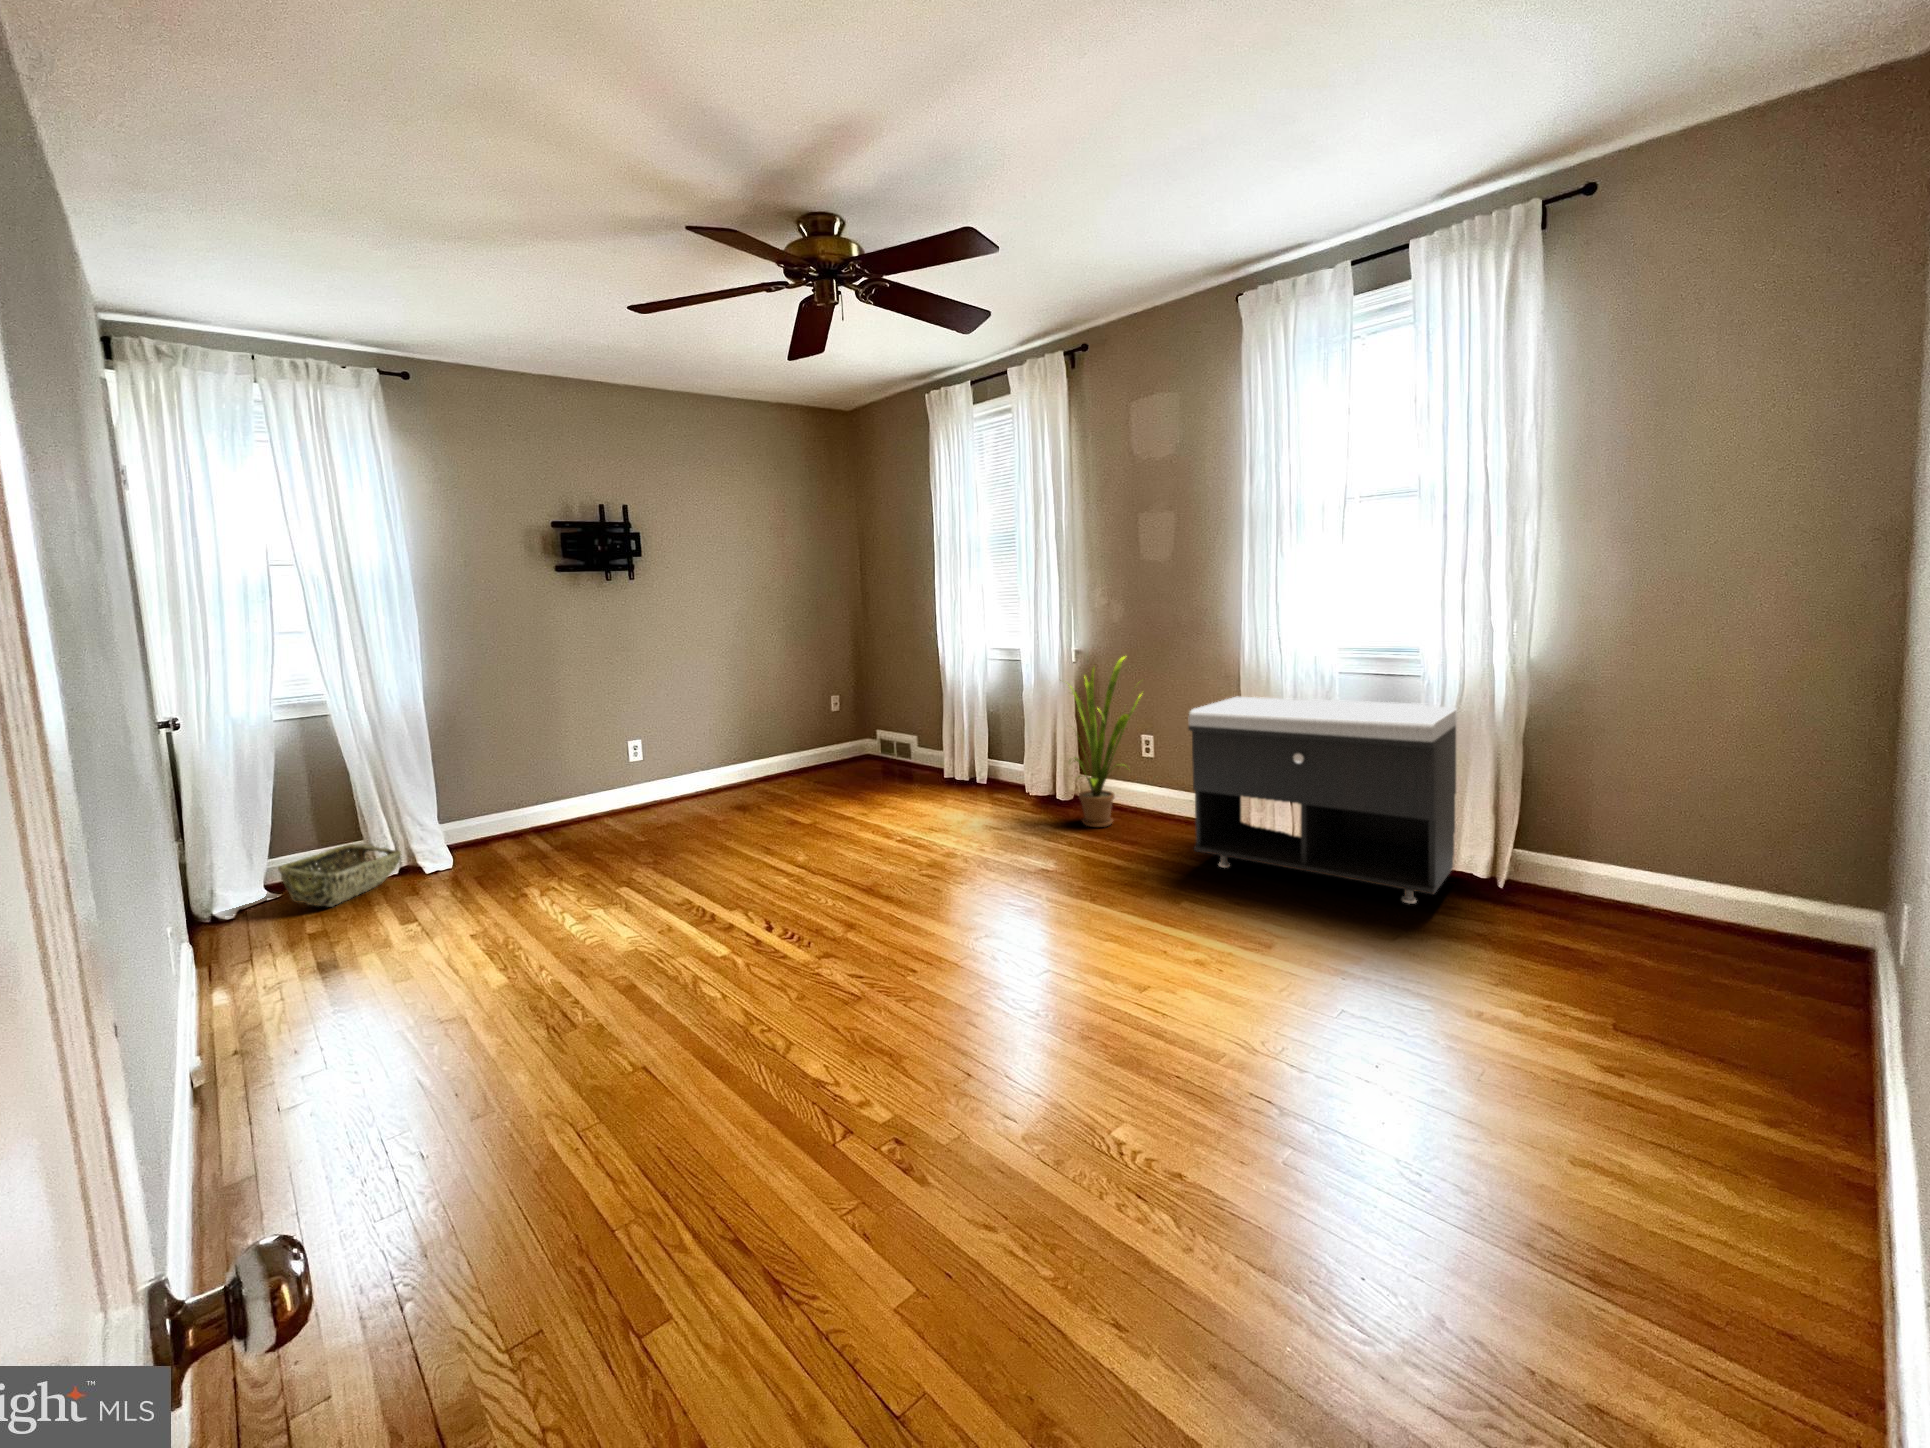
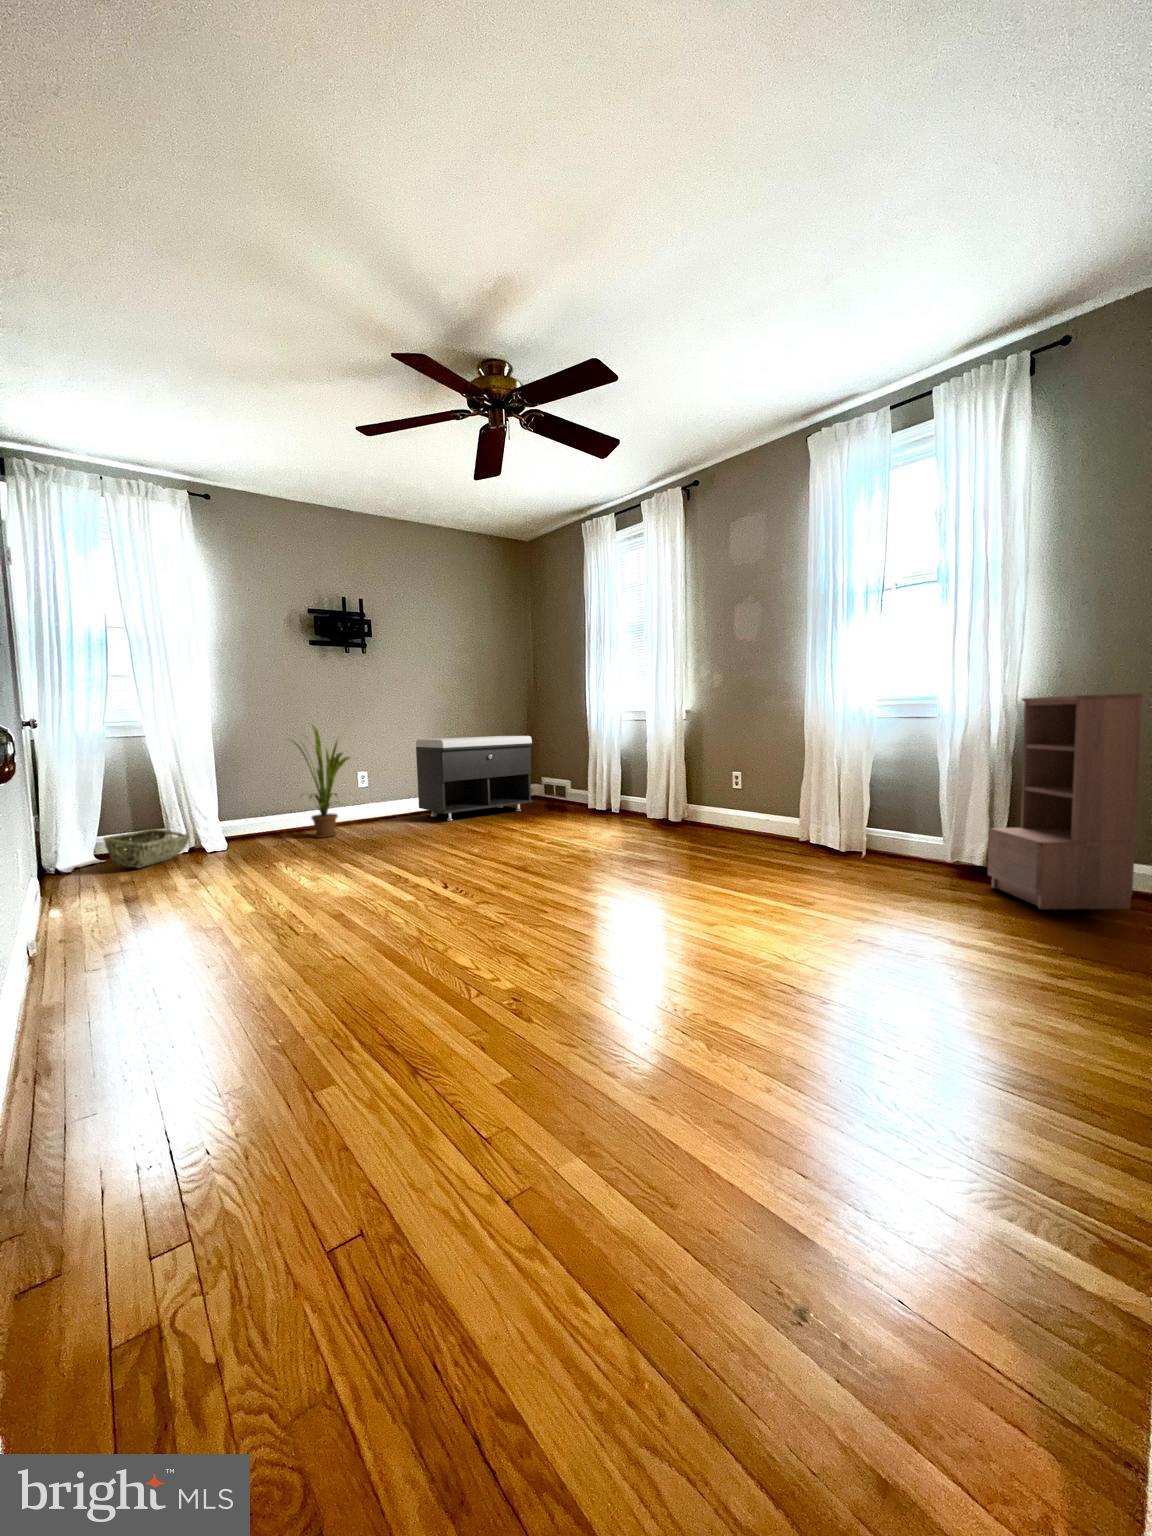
bookshelf: none [1486,655,1684,941] -> present [988,694,1143,909]
house plant: present [1070,656,1140,827] -> present [293,725,350,838]
storage bench: present [1188,697,1456,904] -> present [416,736,532,821]

